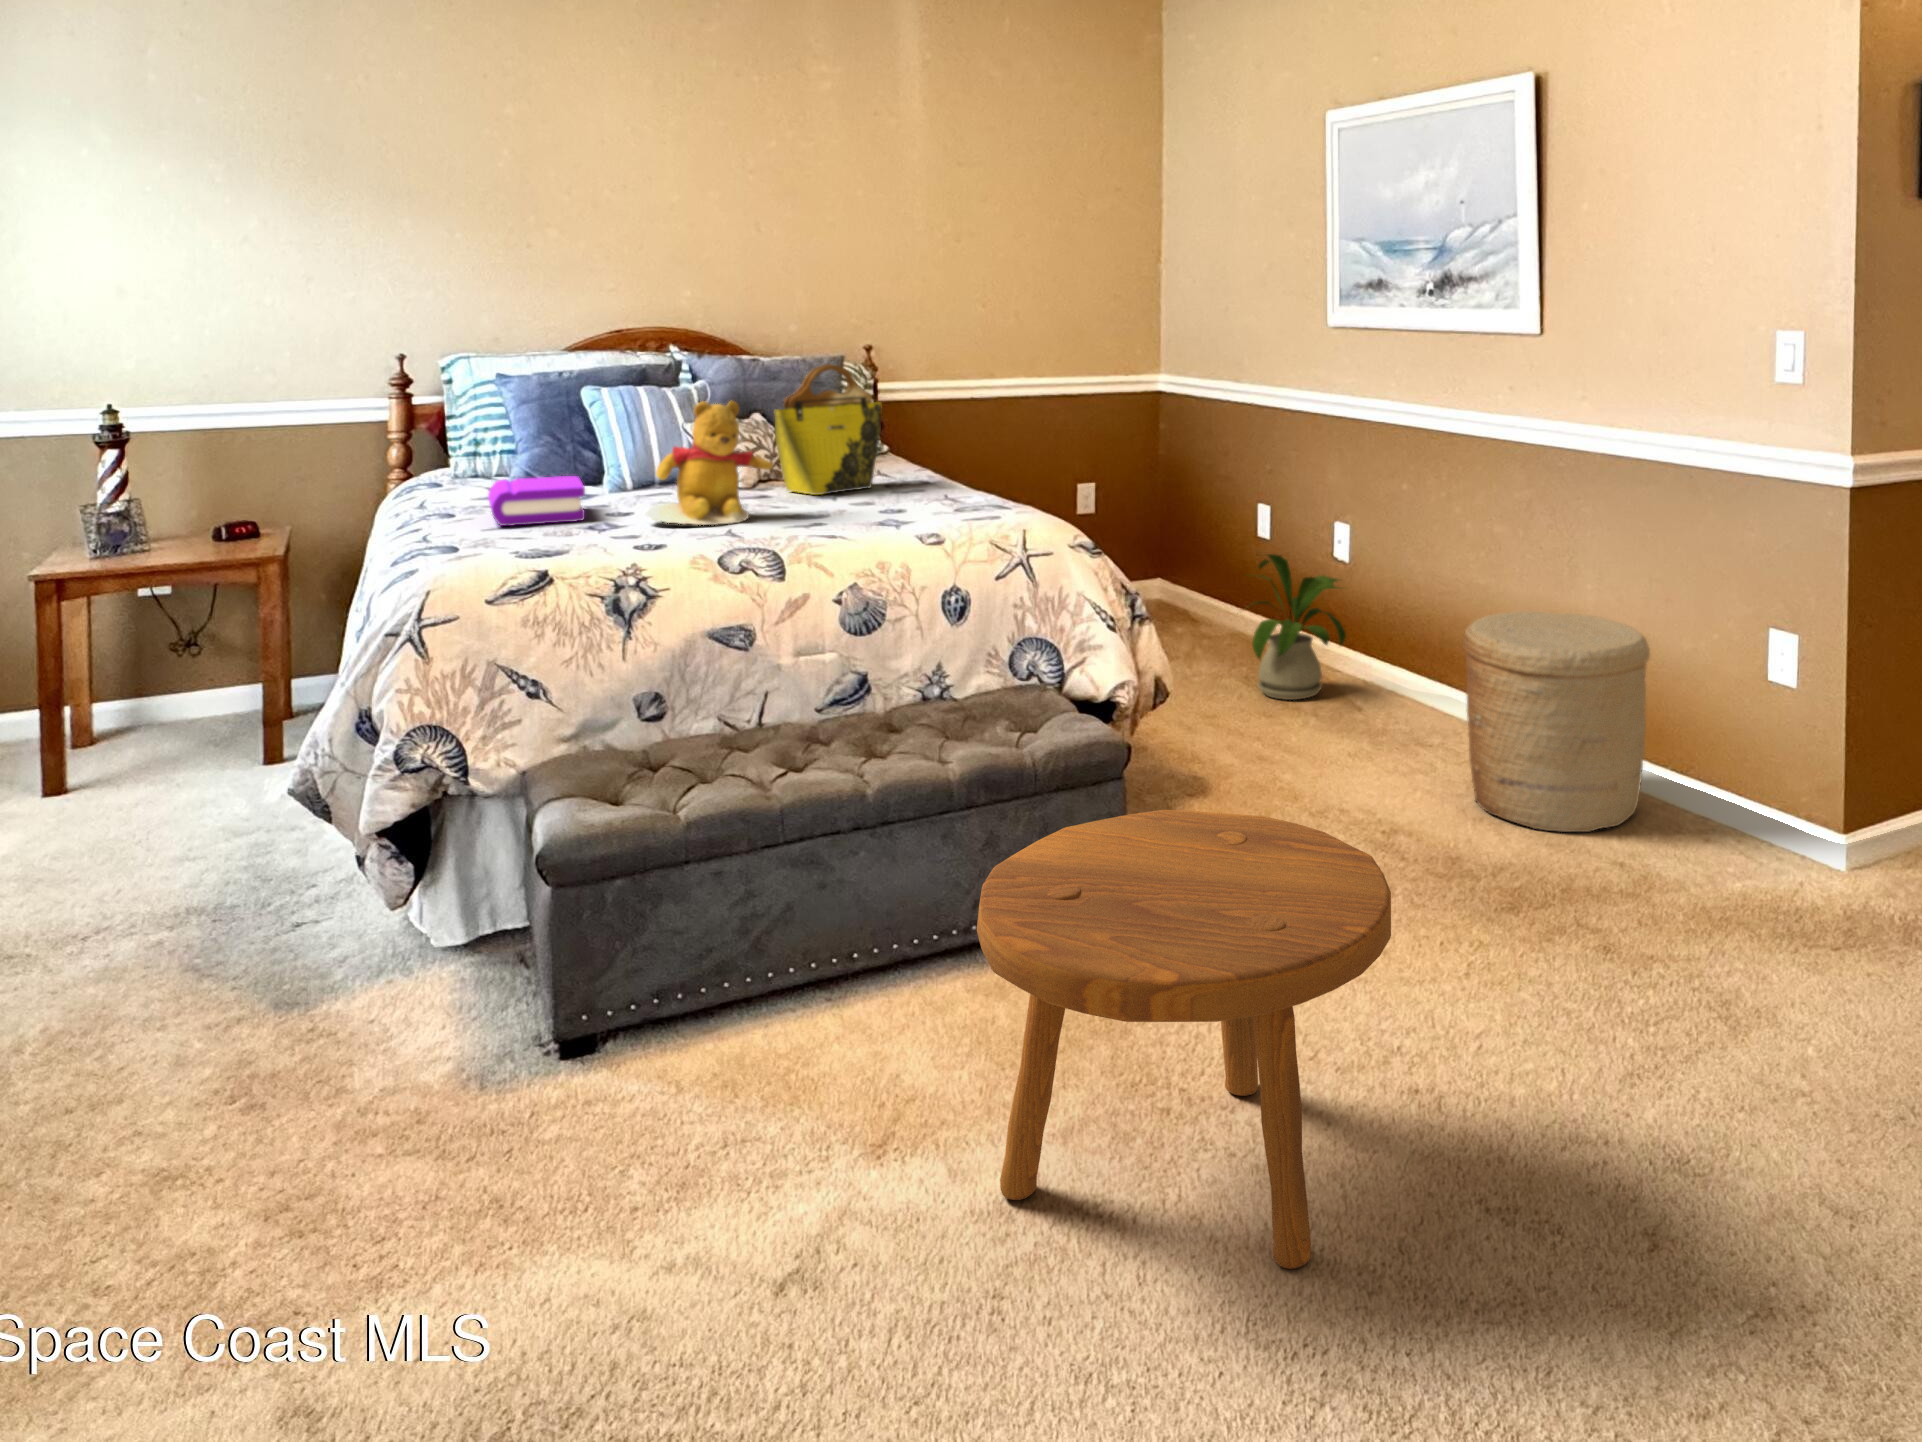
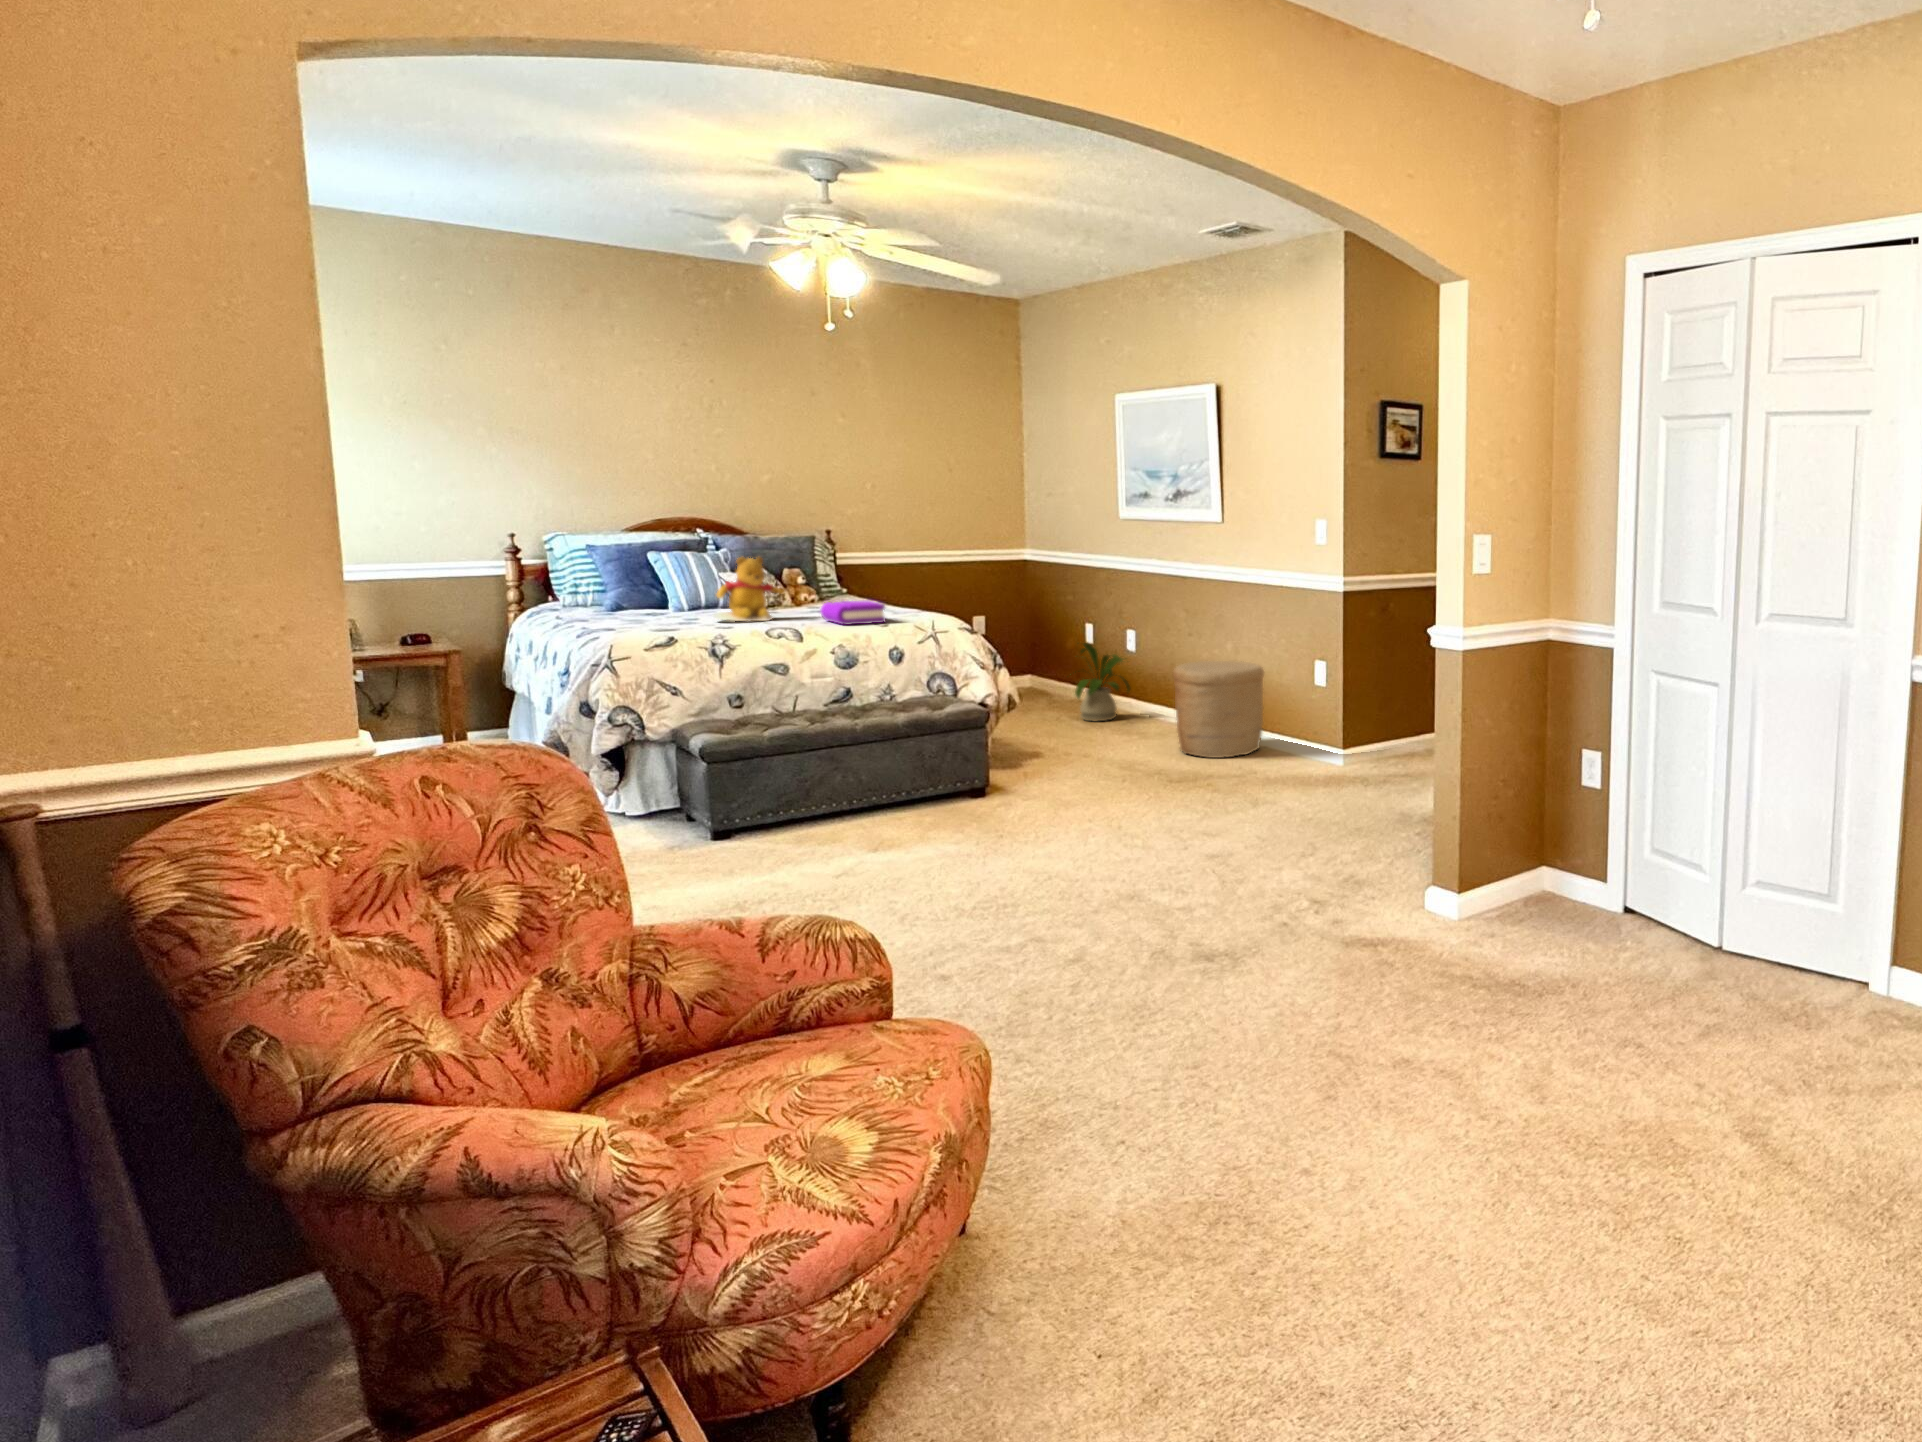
tote bag: present [775,364,881,495] -> none [781,538,846,611]
book: present [488,476,585,526] -> present [820,601,886,625]
footstool: present [977,810,1391,1269] -> none [916,719,1090,860]

